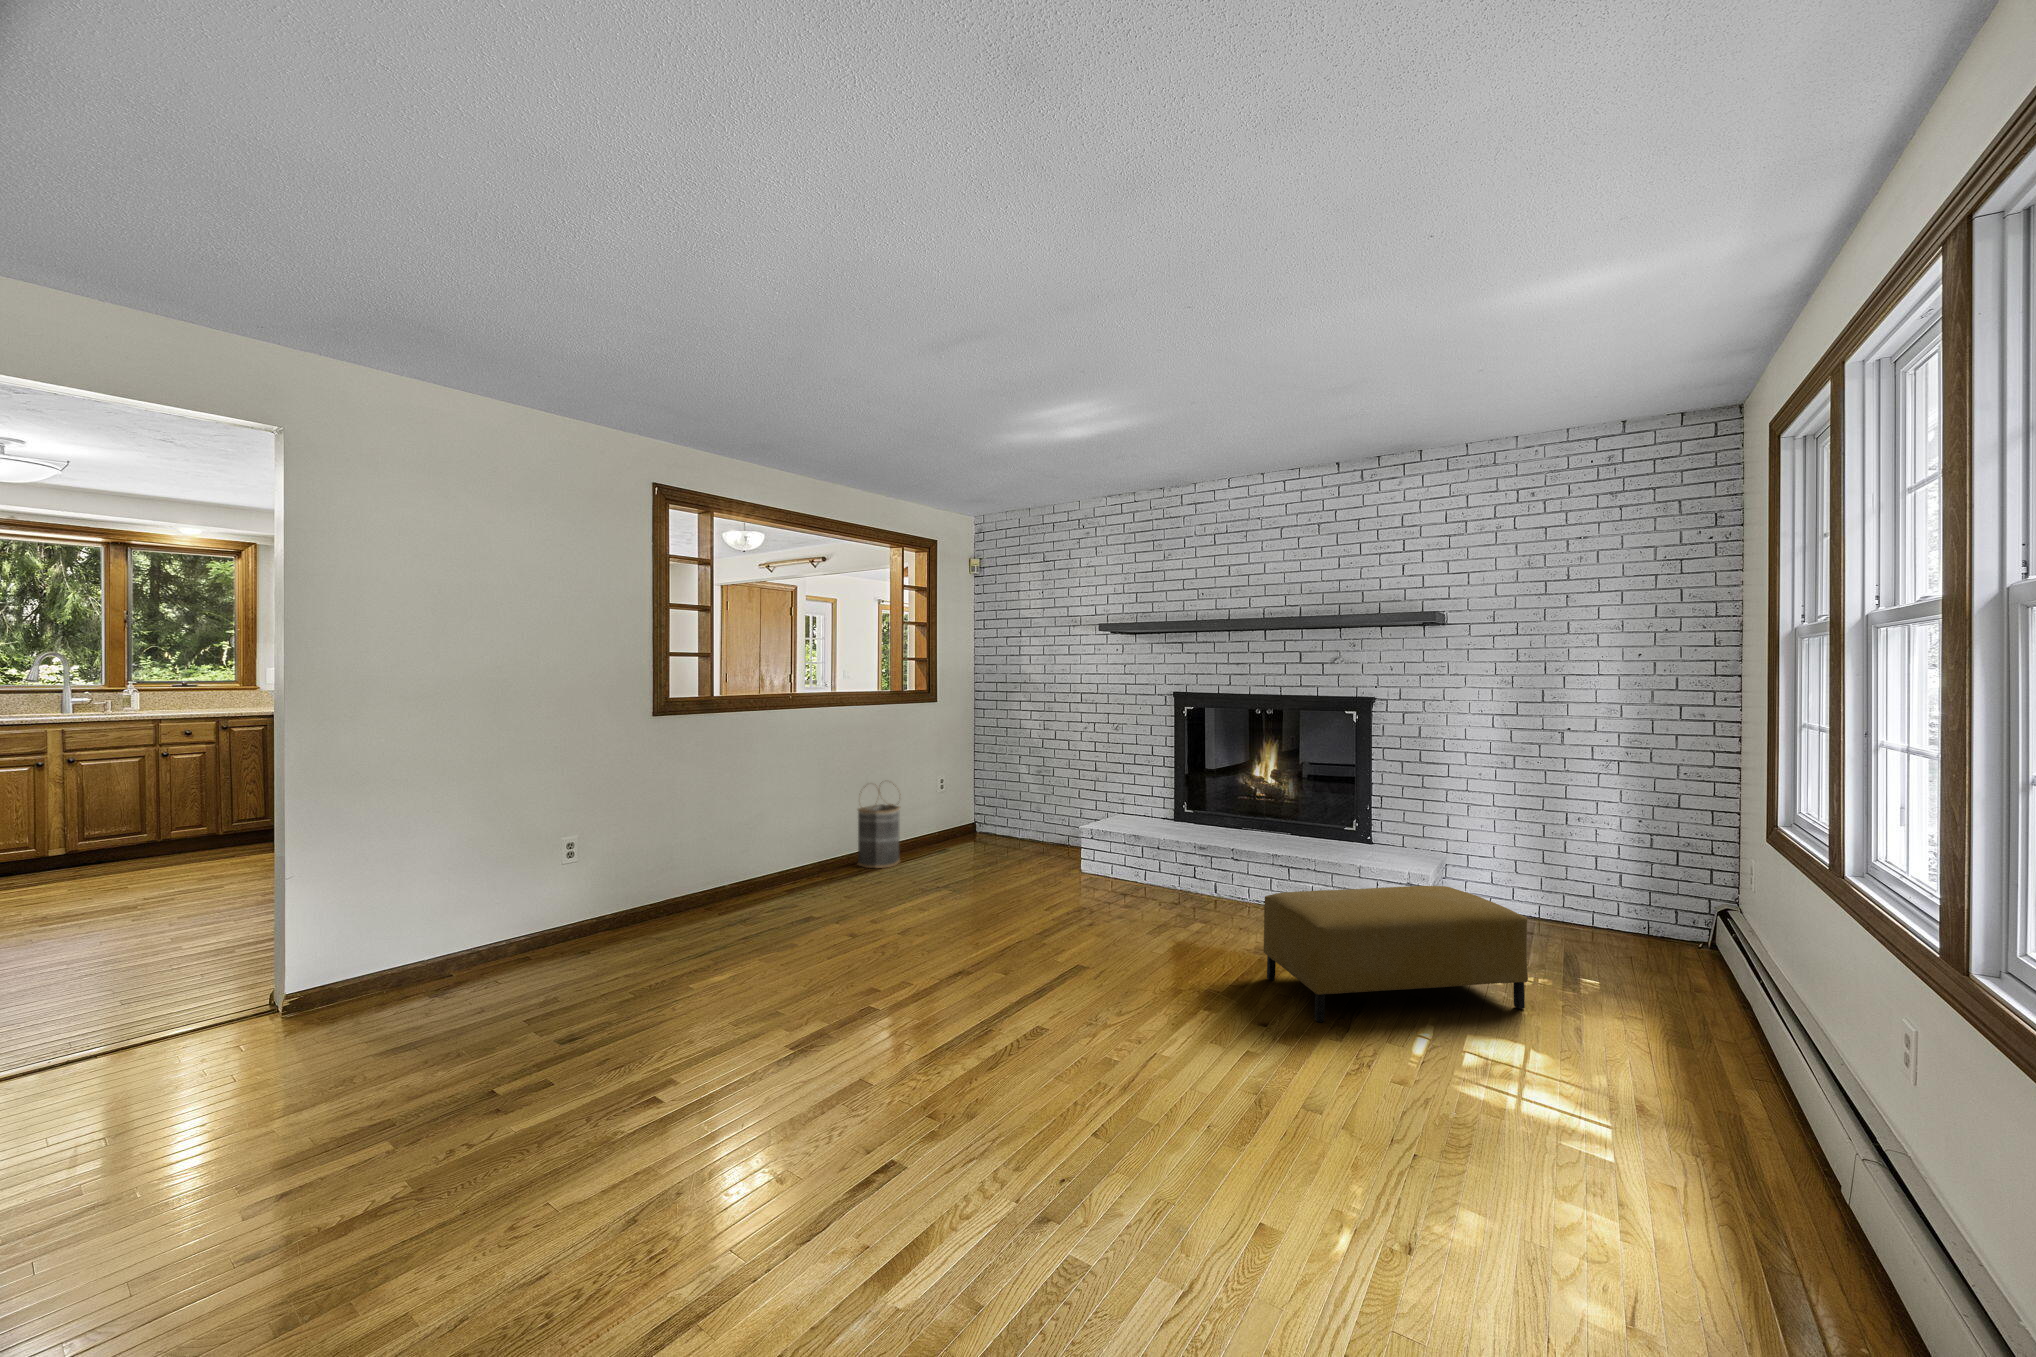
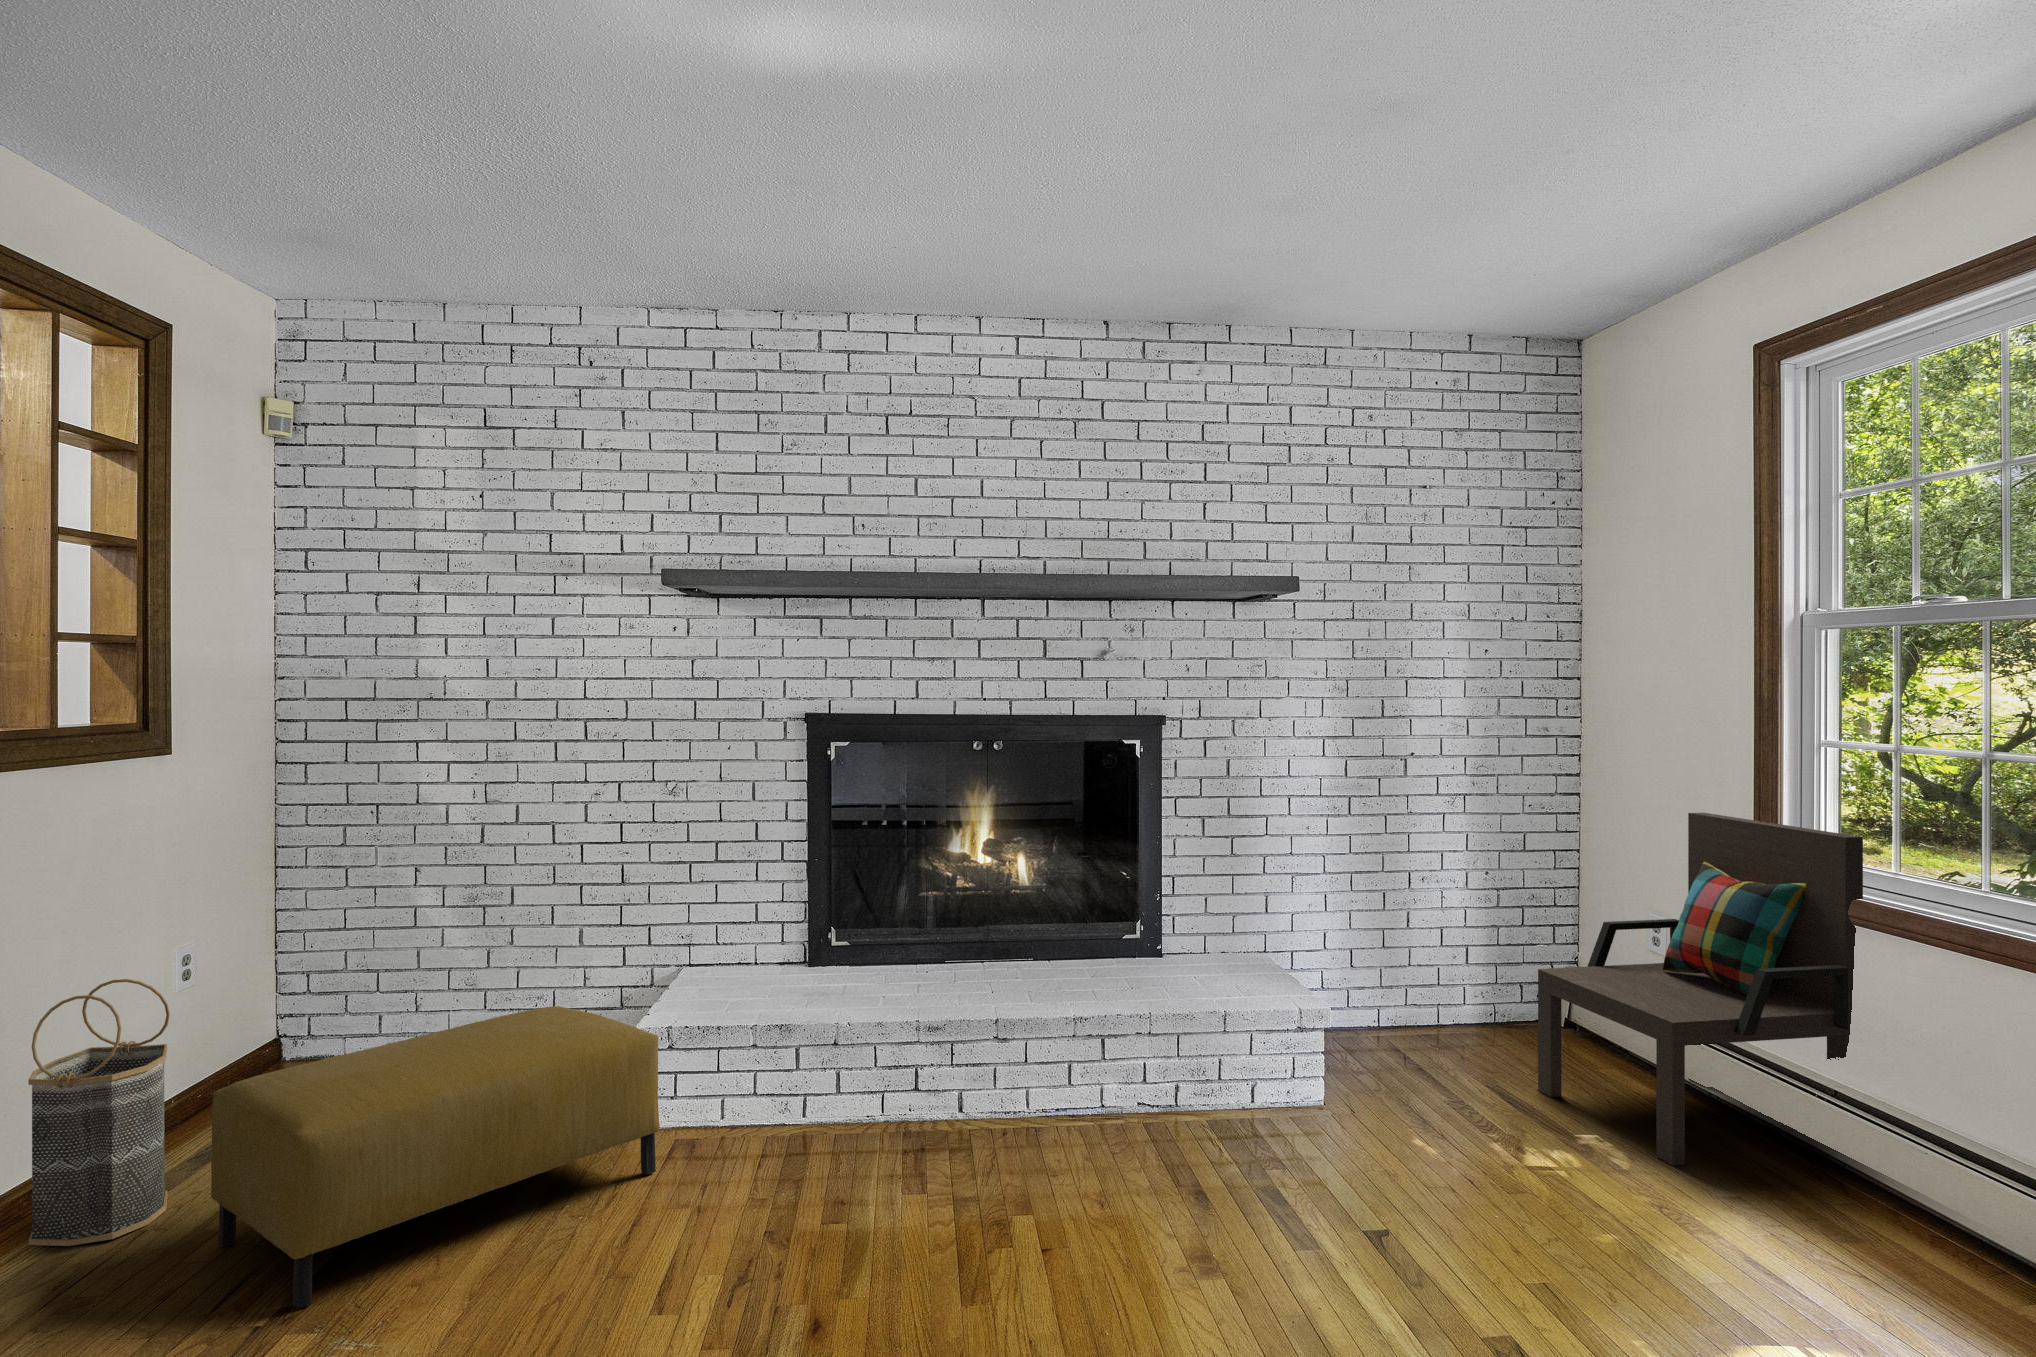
armchair: none [1573,784,1781,1055] -> present [1538,813,1863,1166]
ottoman: present [1264,886,1528,1022] -> present [211,1006,660,1309]

